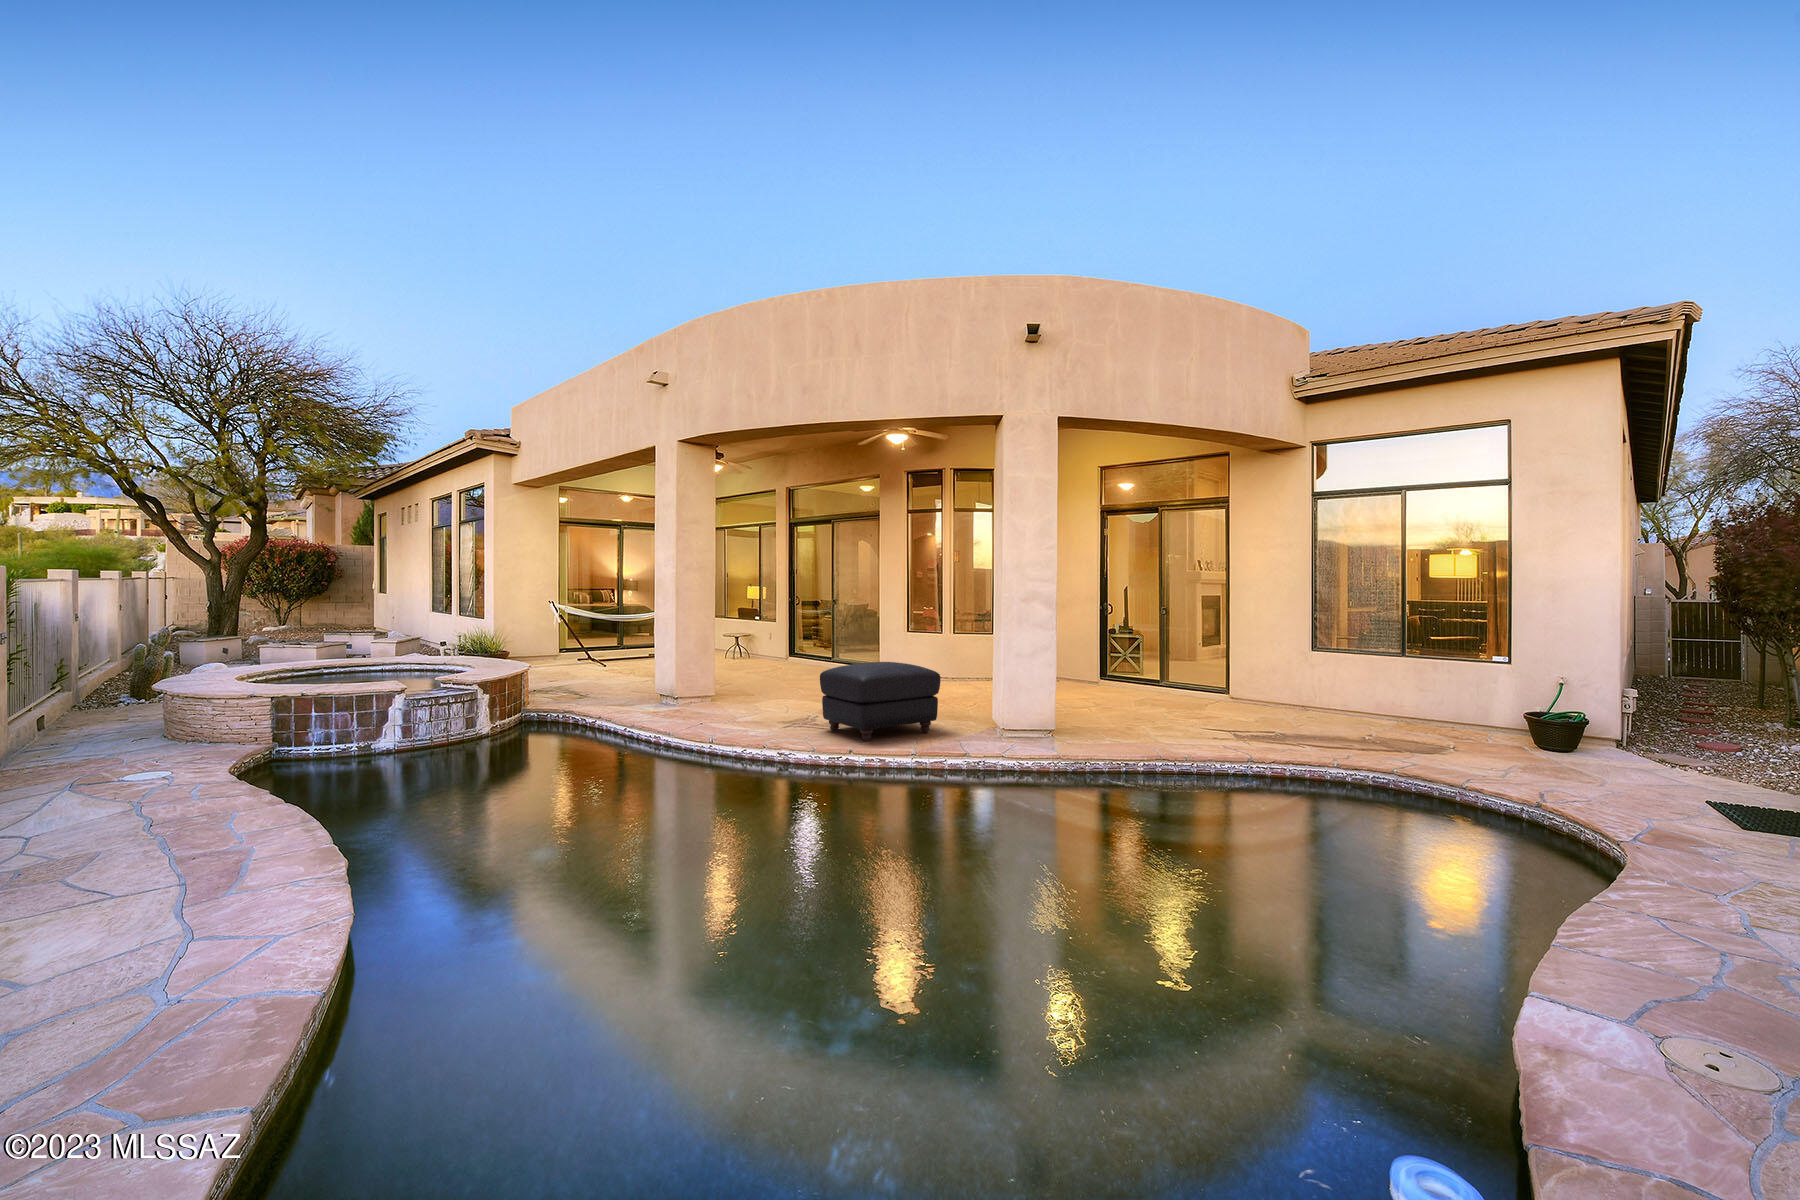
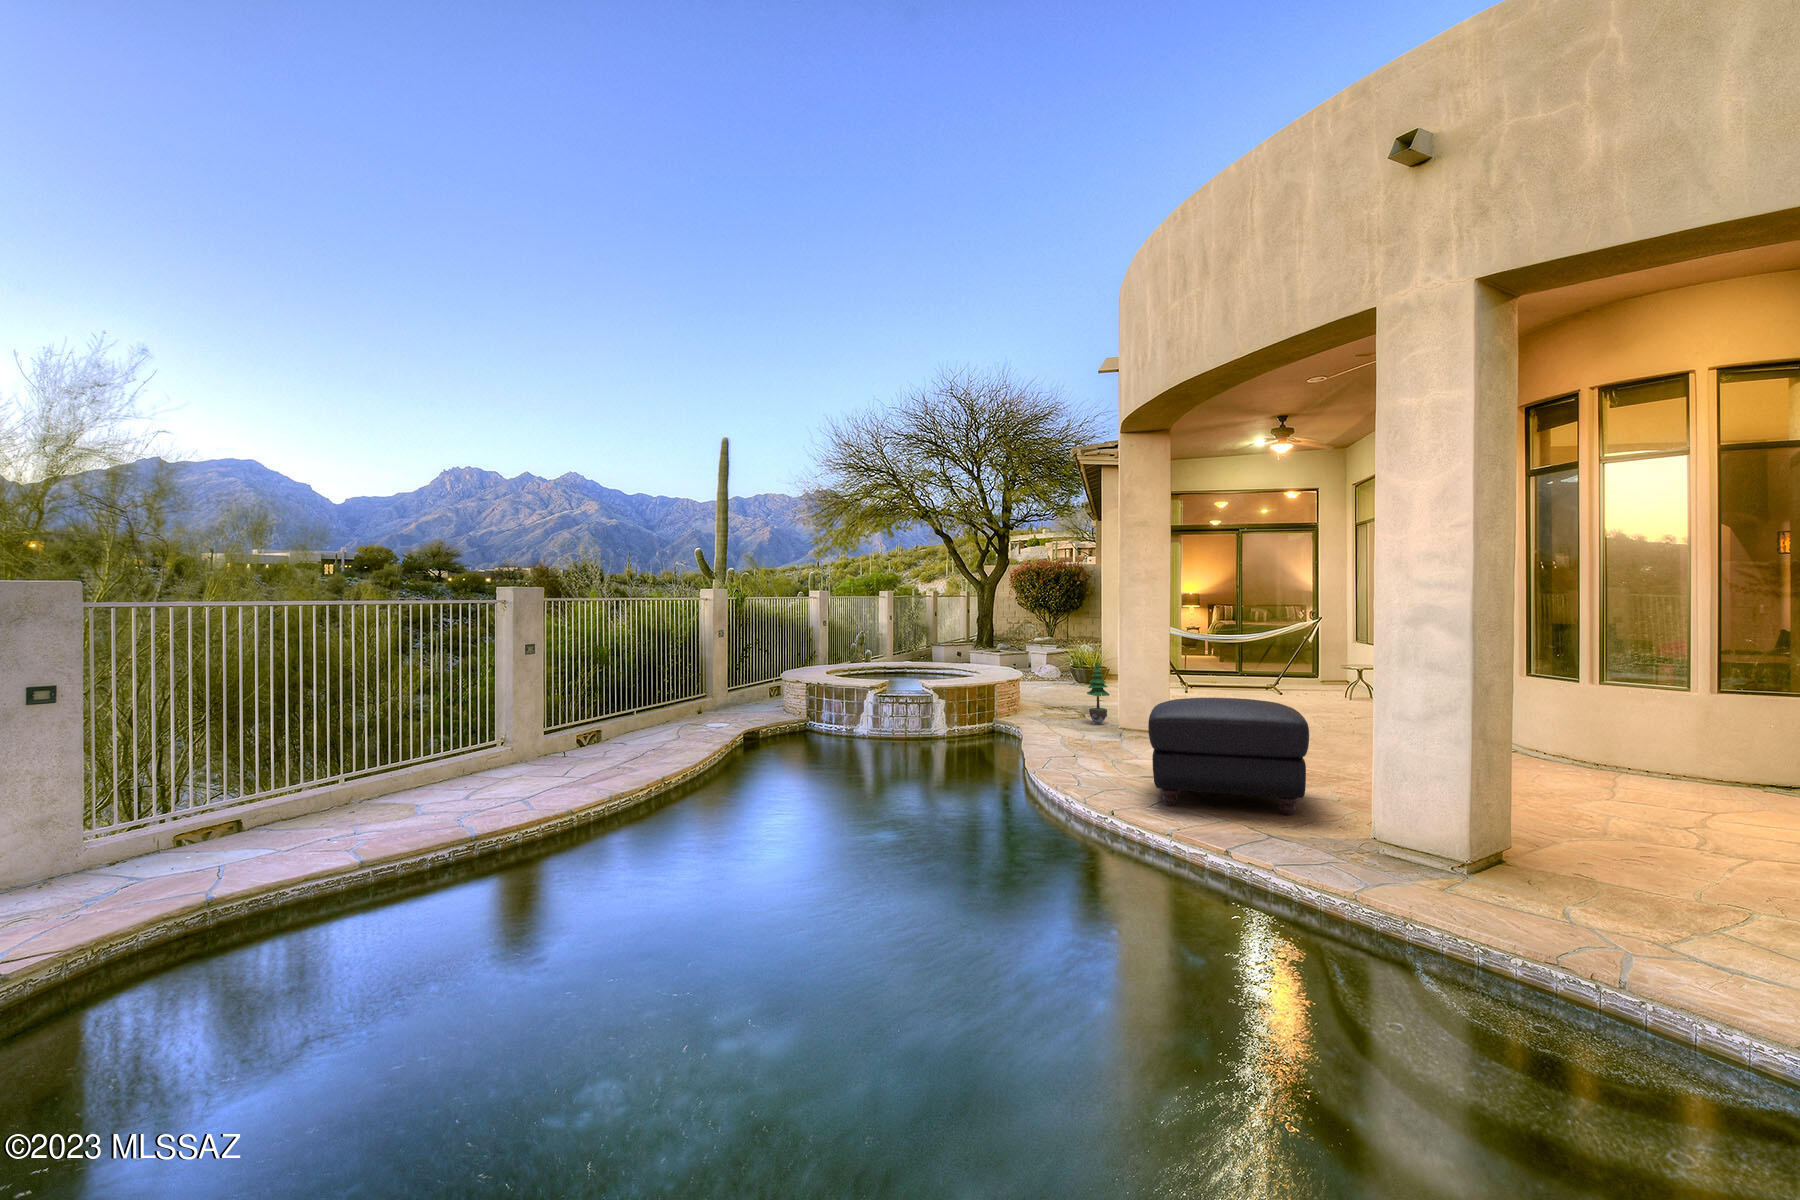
potted tree: none [638,642,660,700] -> present [1087,661,1109,724]

